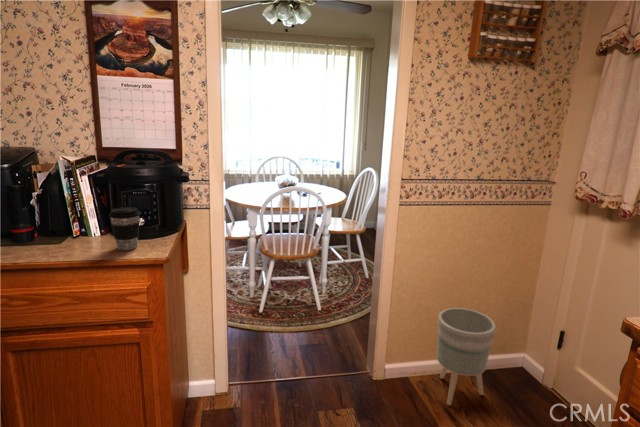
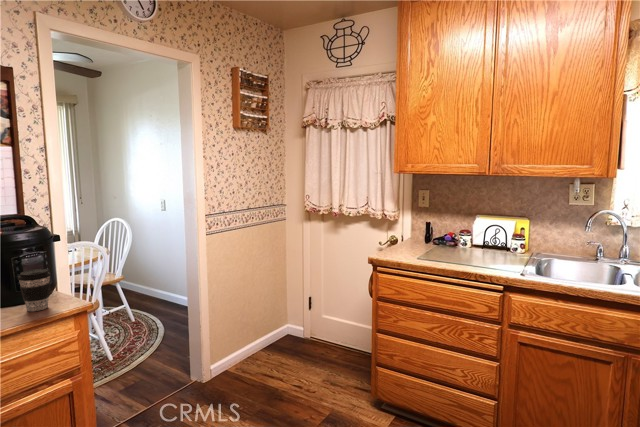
planter: present [437,308,496,405] -> none [243,301,282,372]

